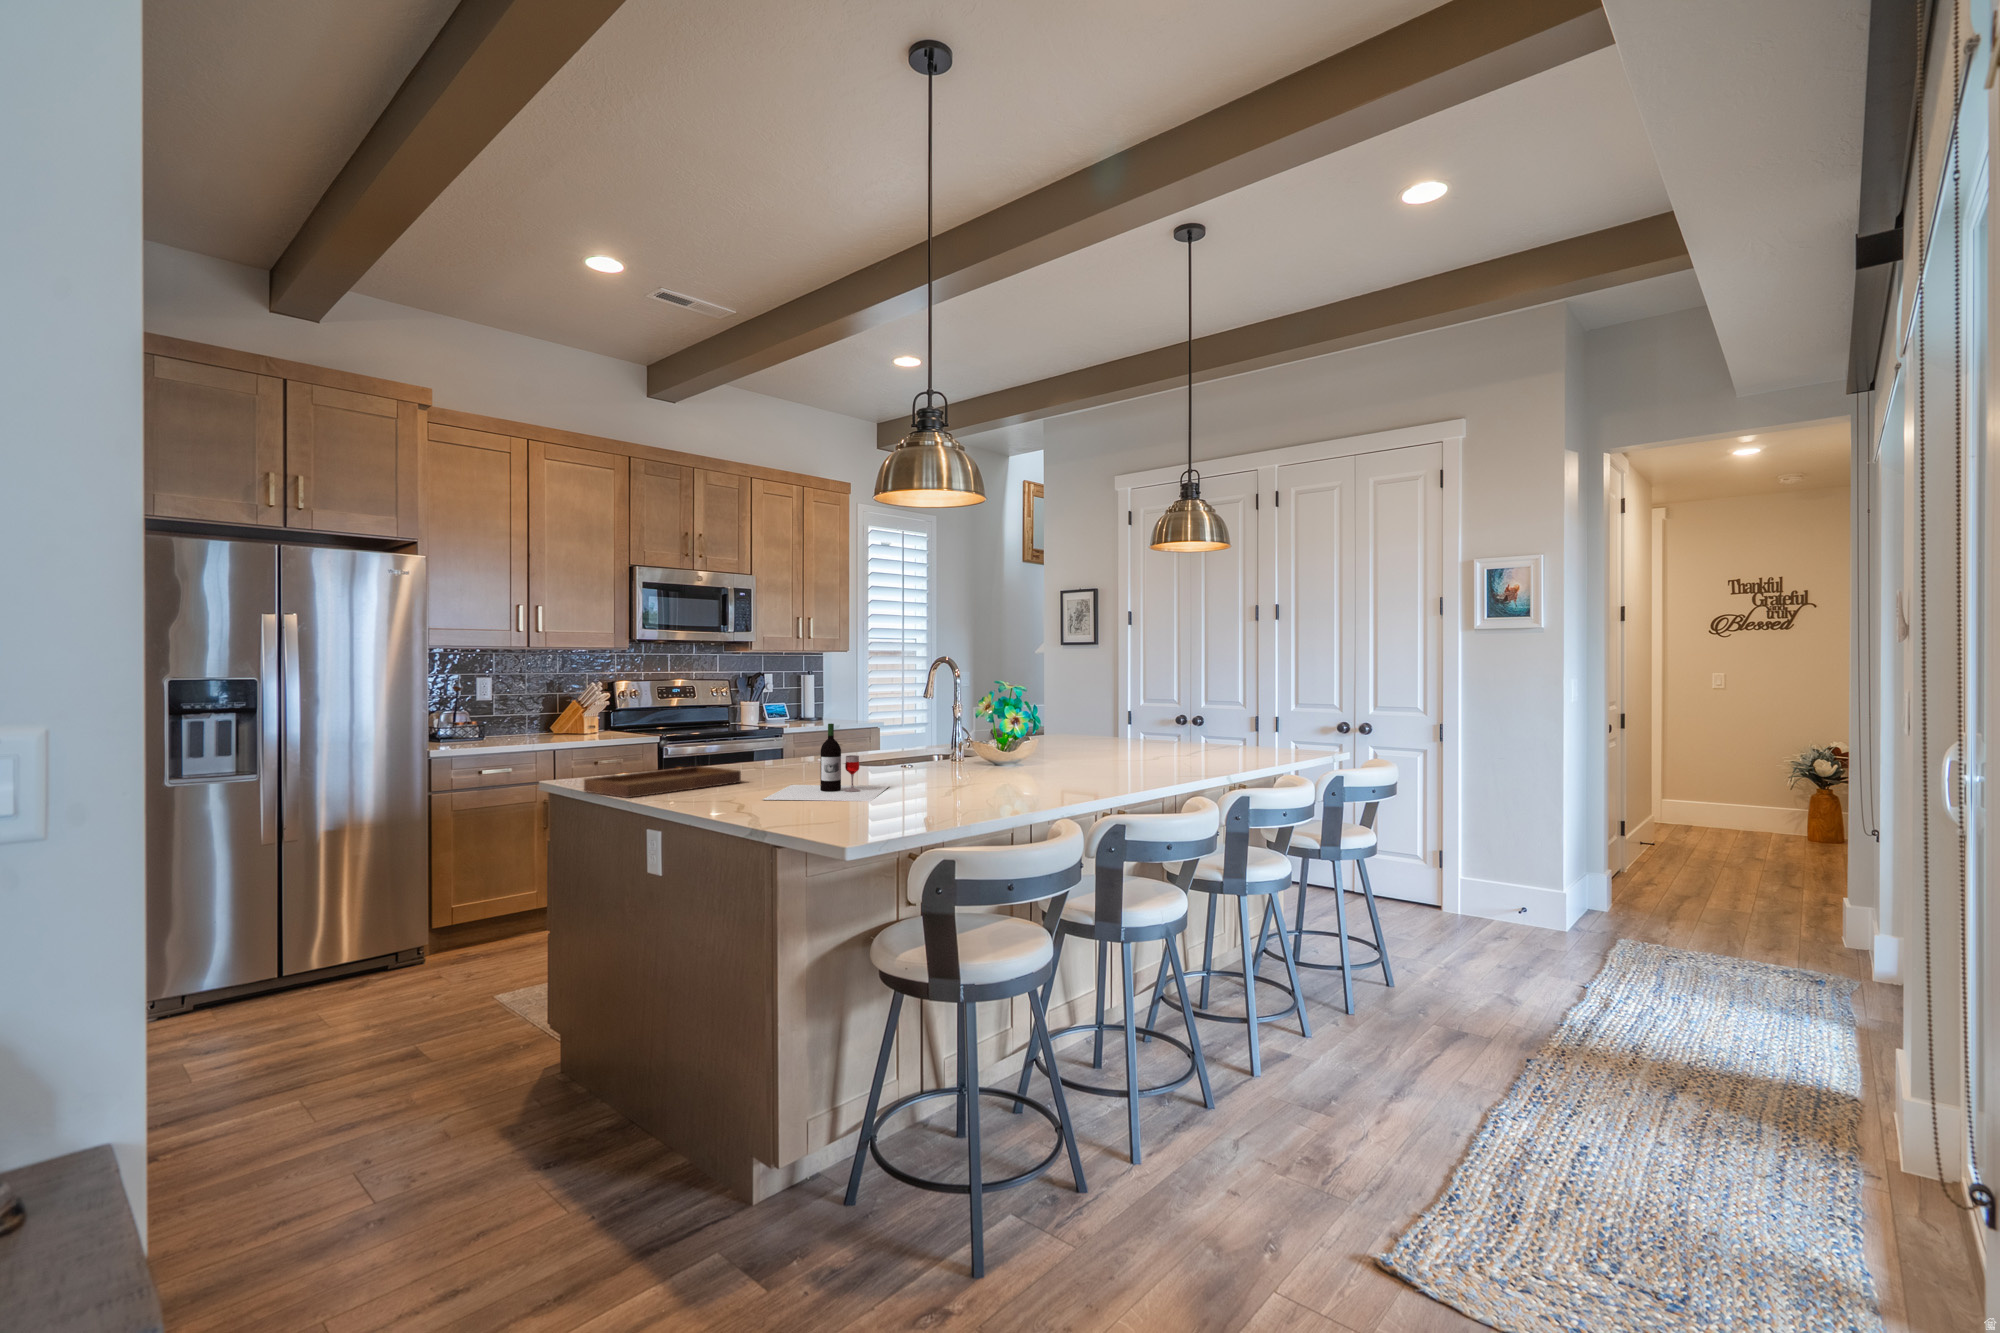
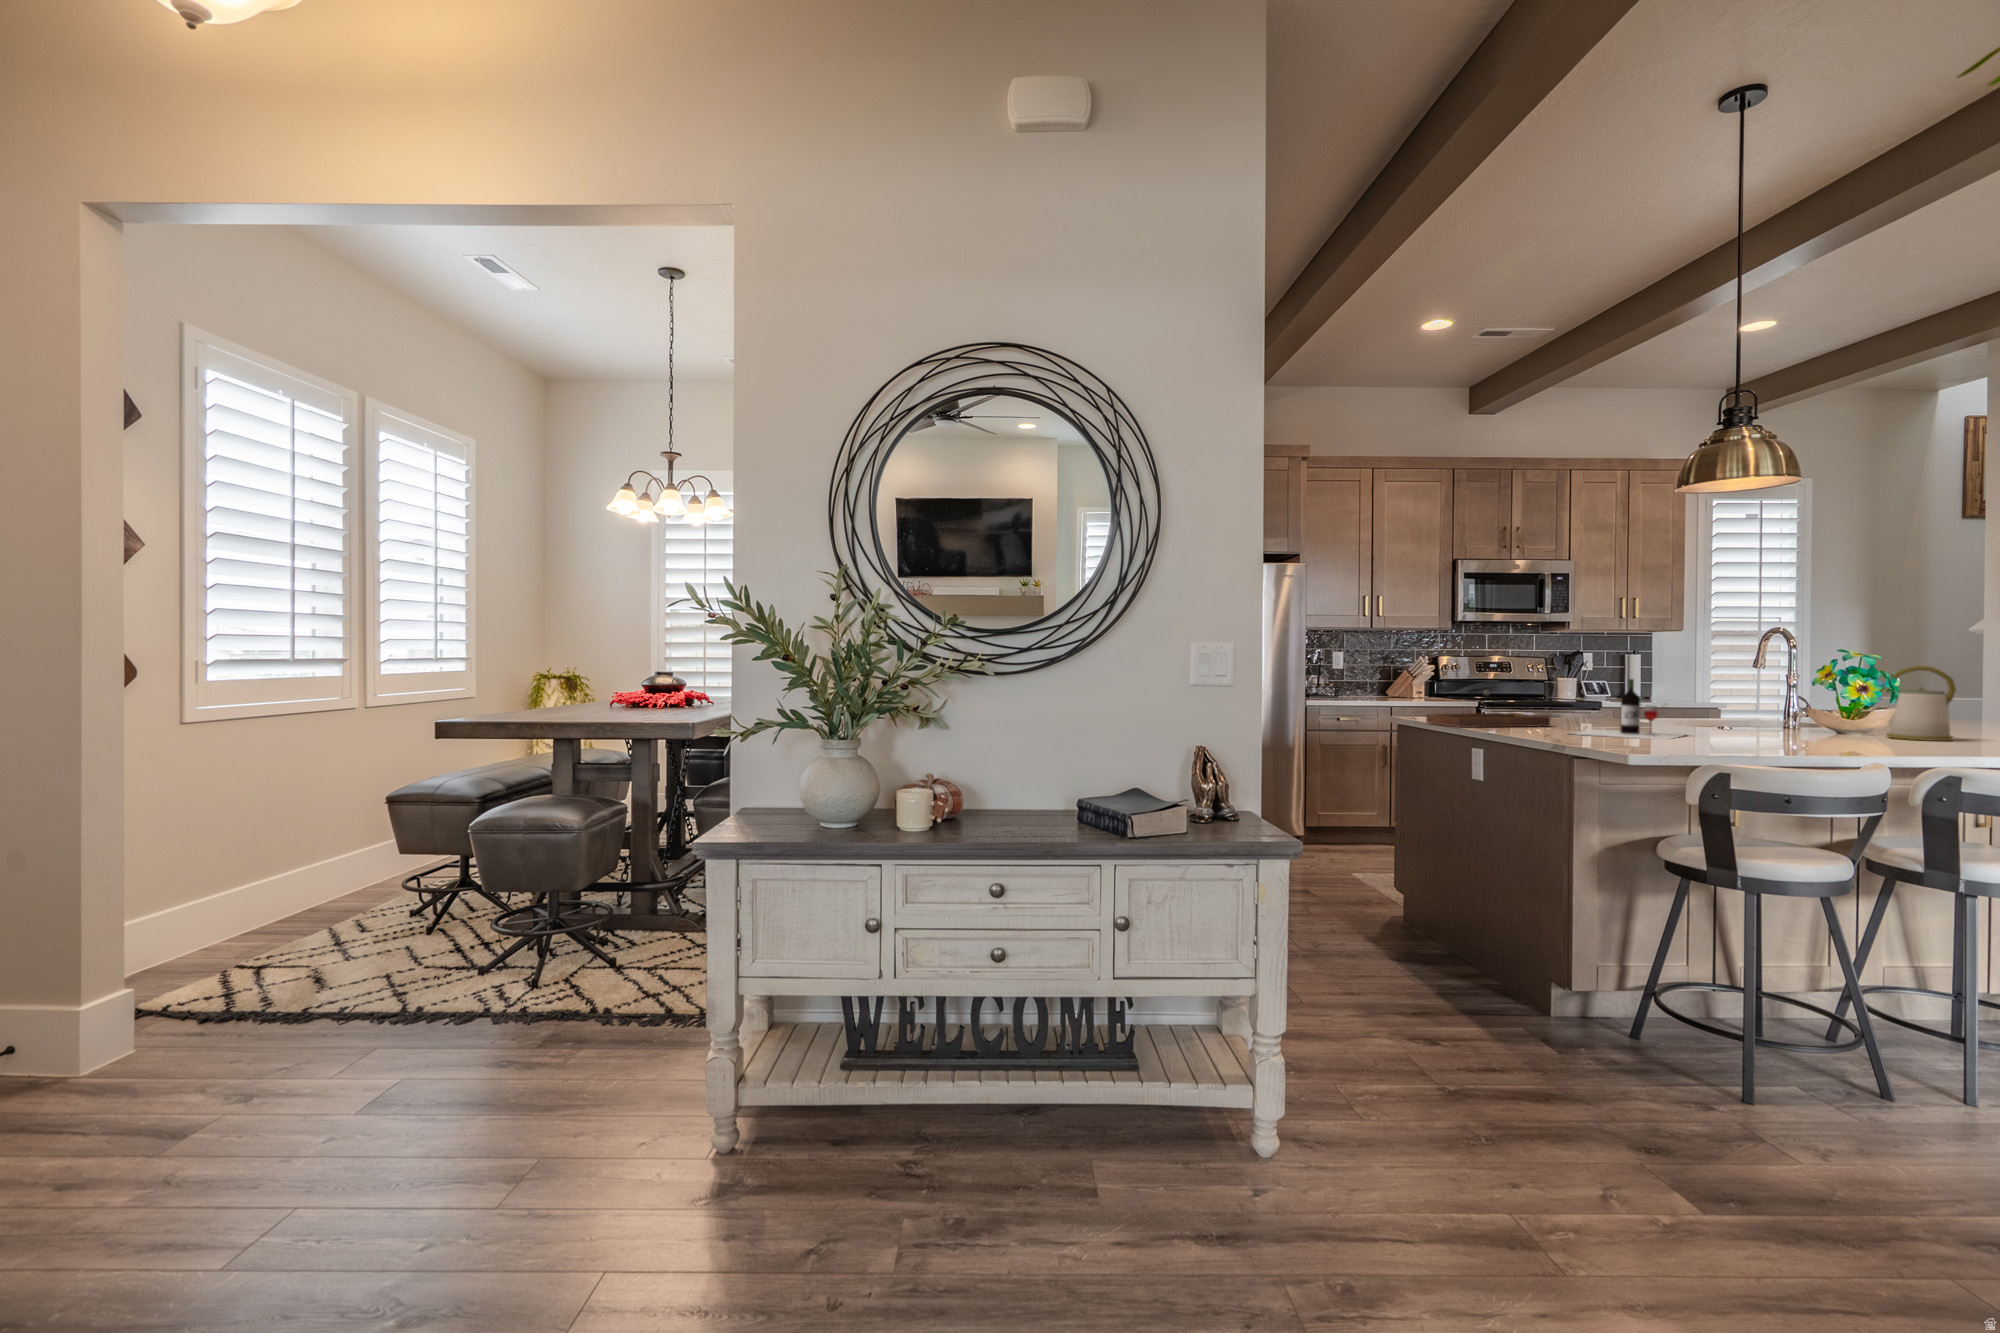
kettle: none [1039,697,1099,773] -> present [1887,666,1956,741]

